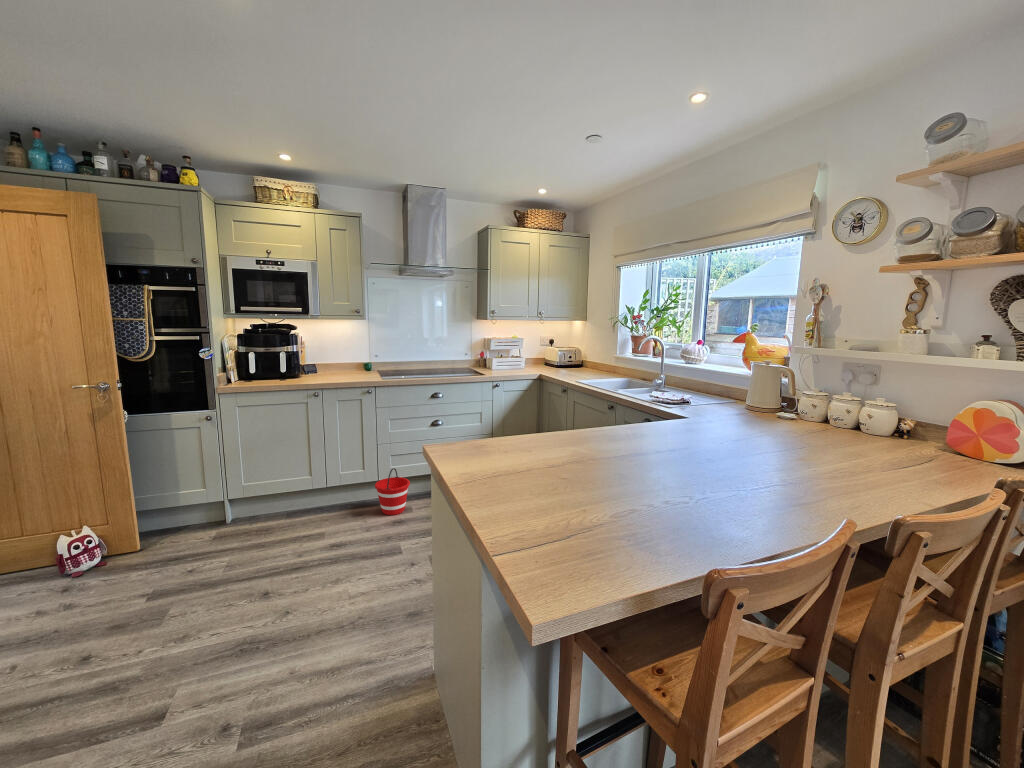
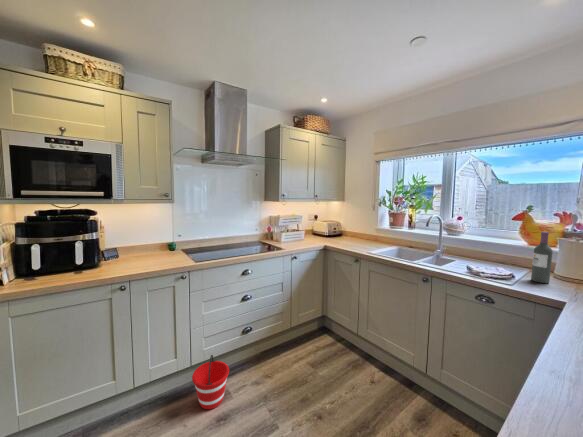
wine bottle: none [715,351,734,408] -> present [531,232,553,283]

